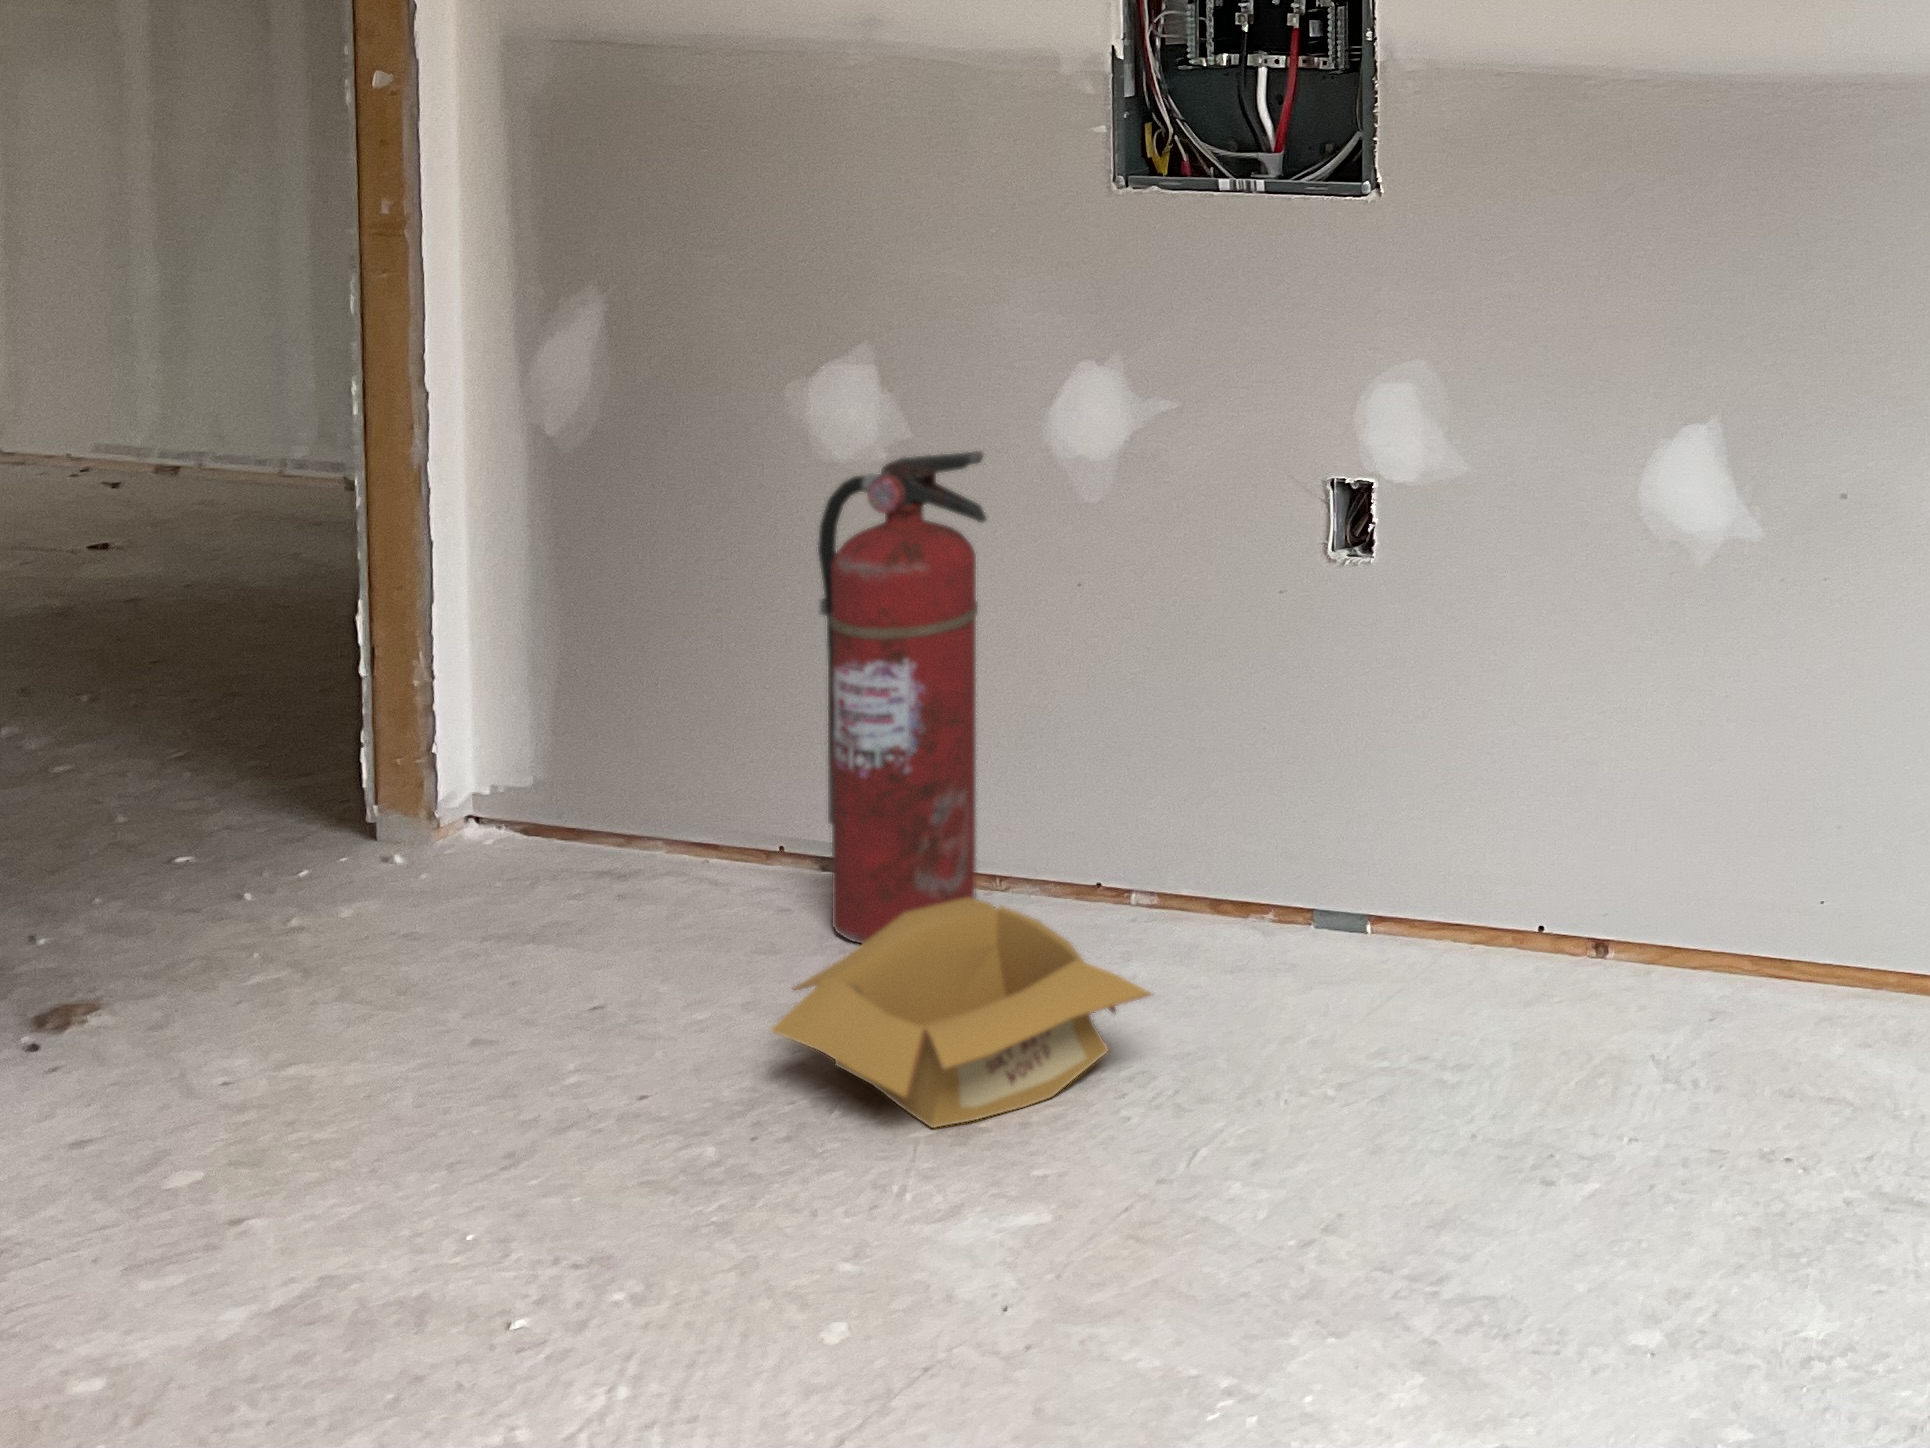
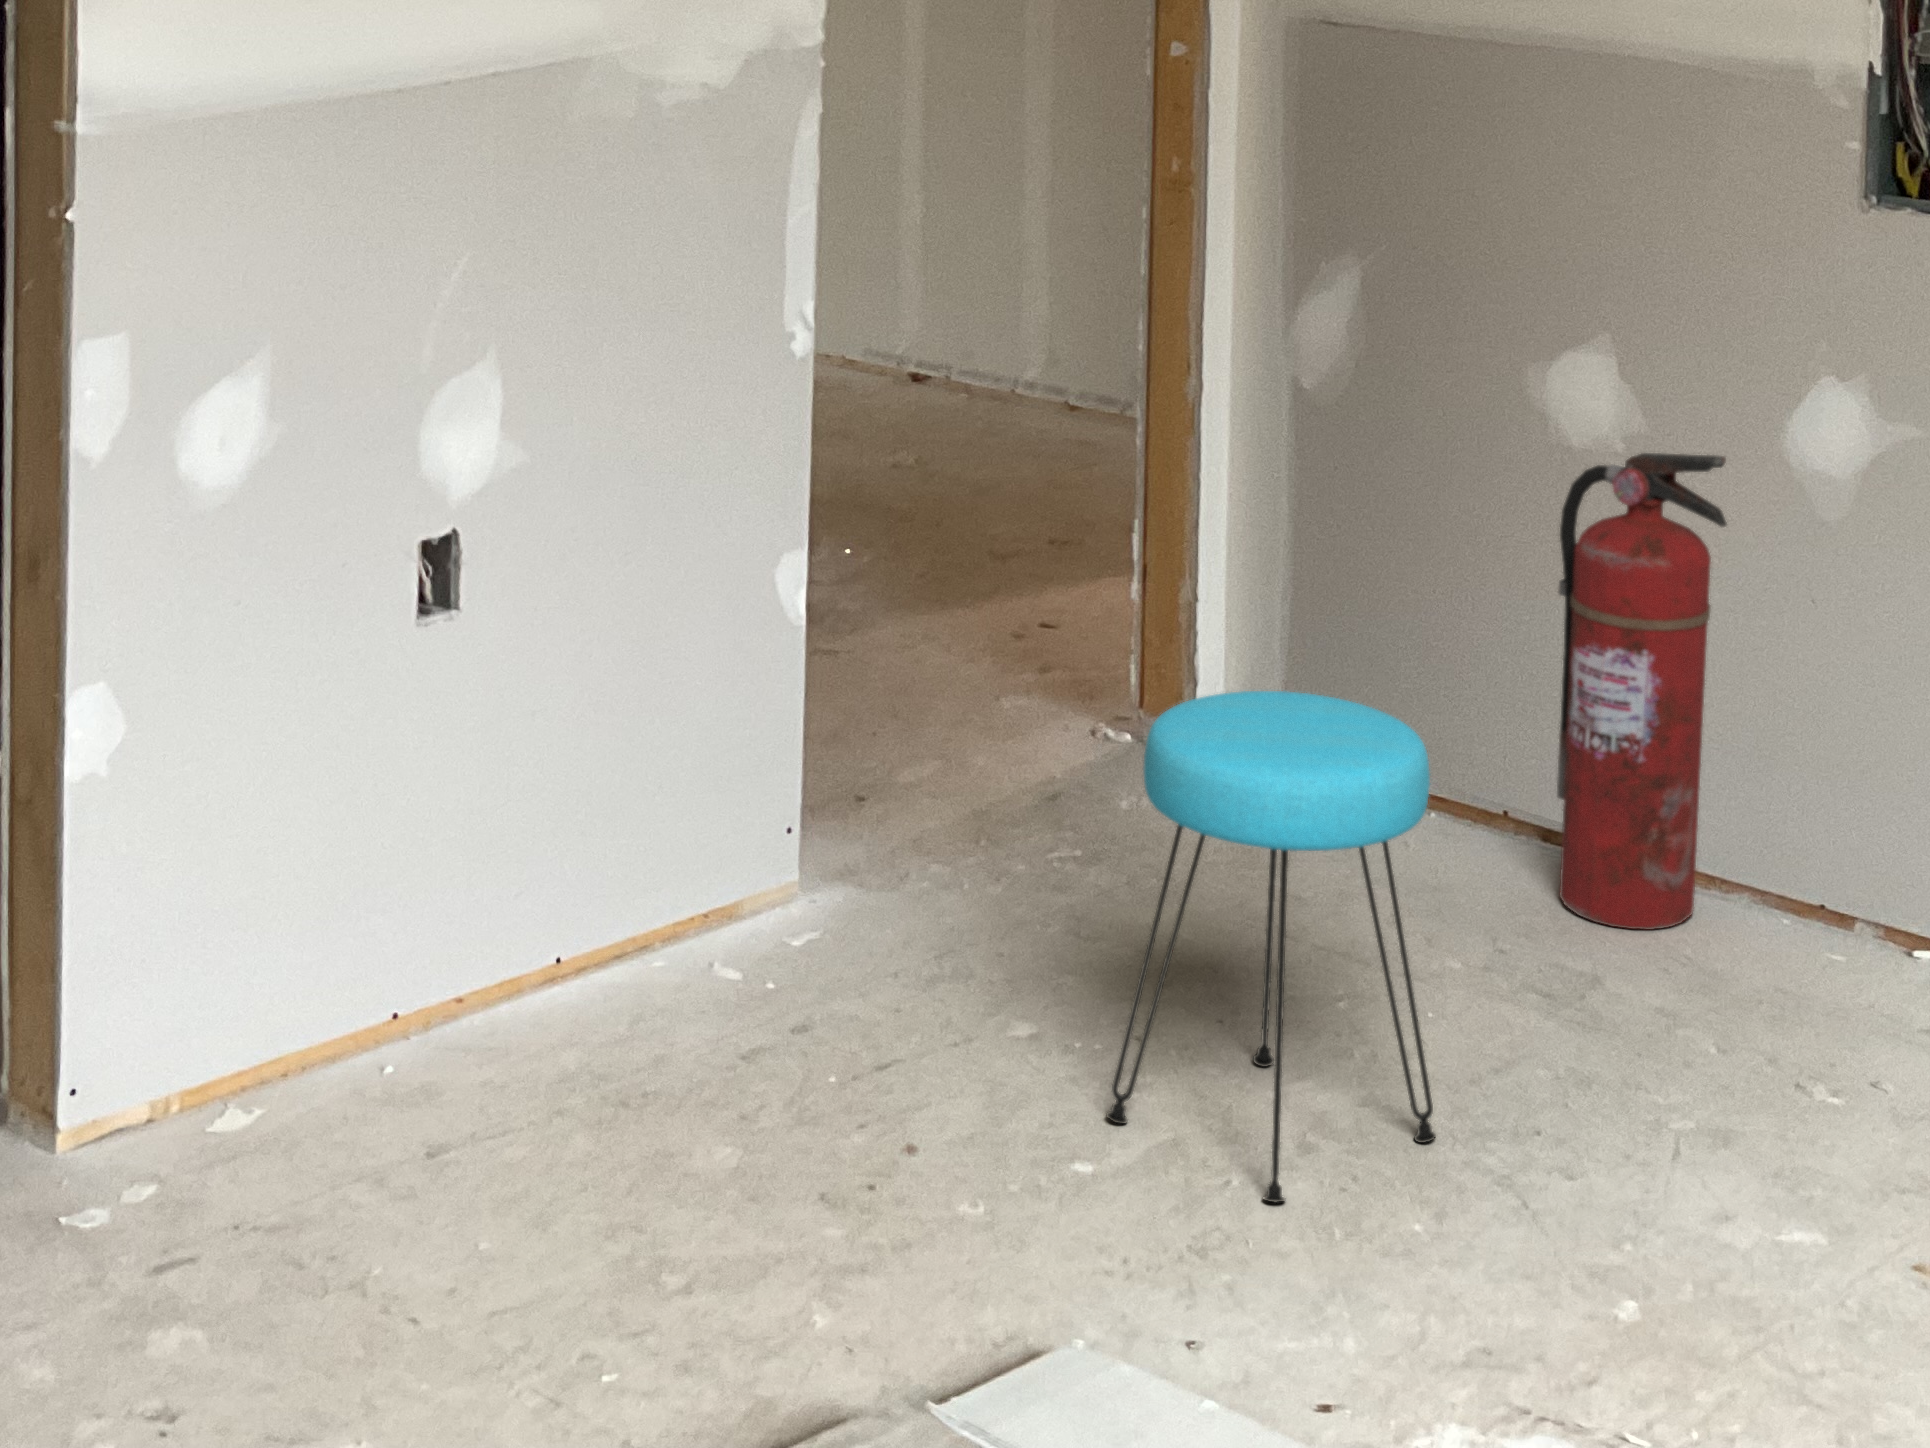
stool: none [245,766,649,1333] -> present [1107,691,1436,1202]
cardboard box: present [771,898,1151,1127] -> none [1529,896,1906,1118]

